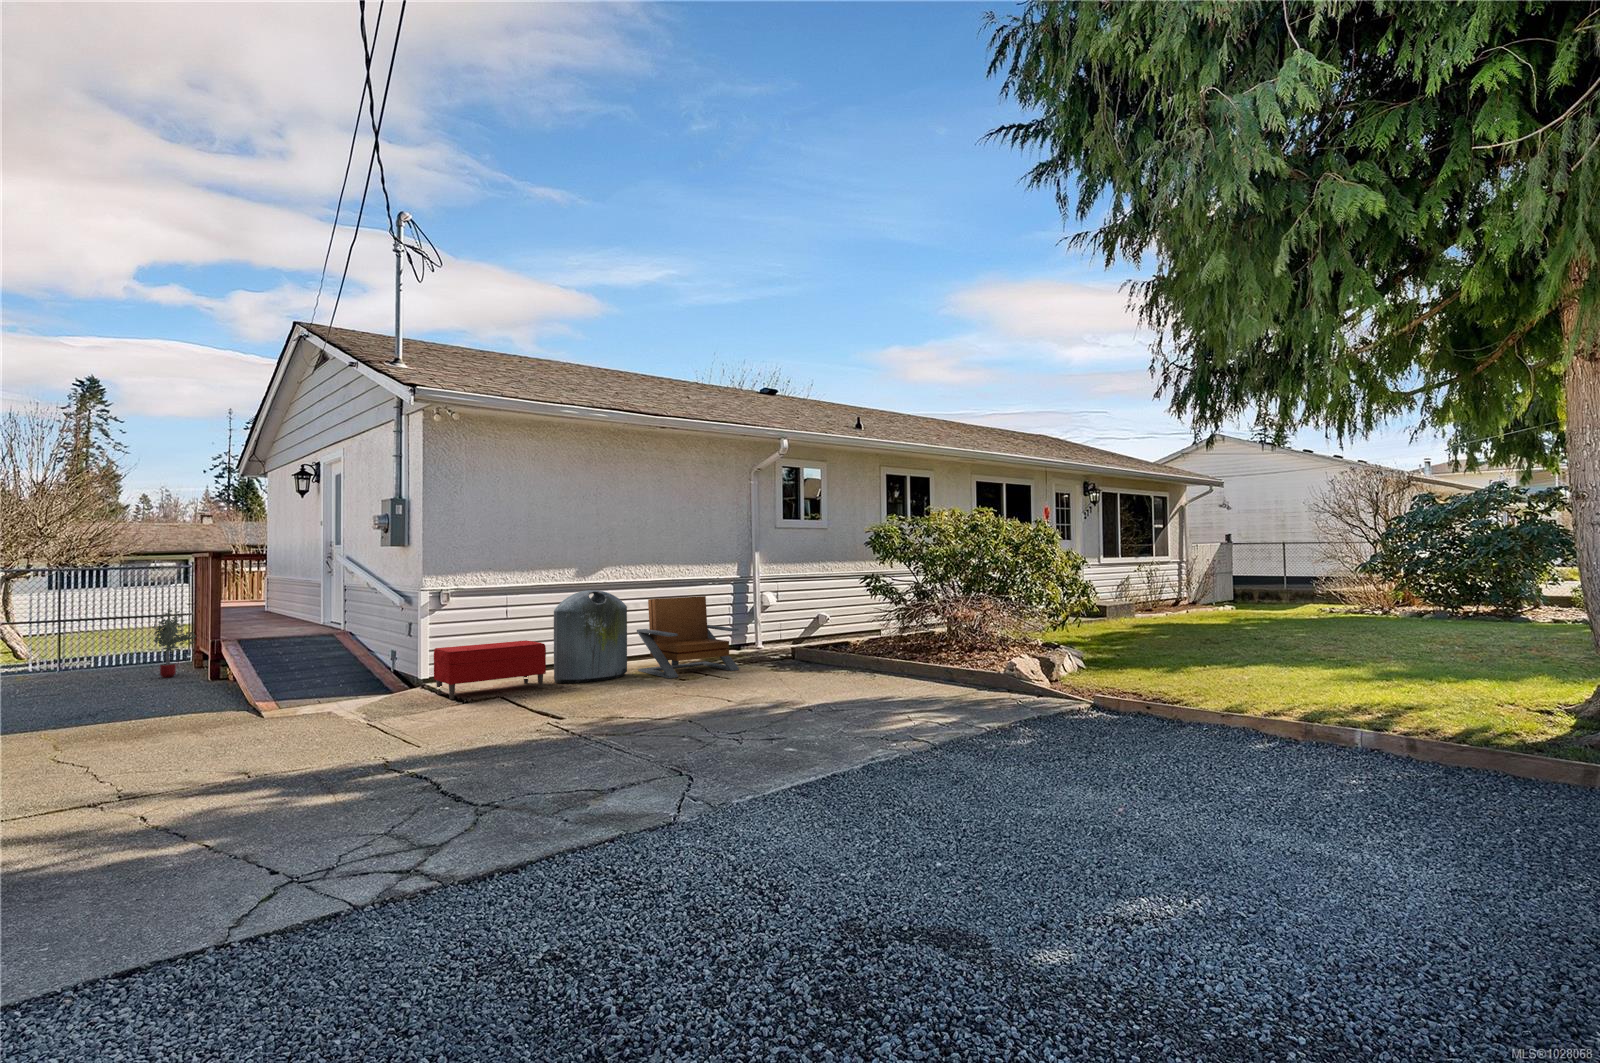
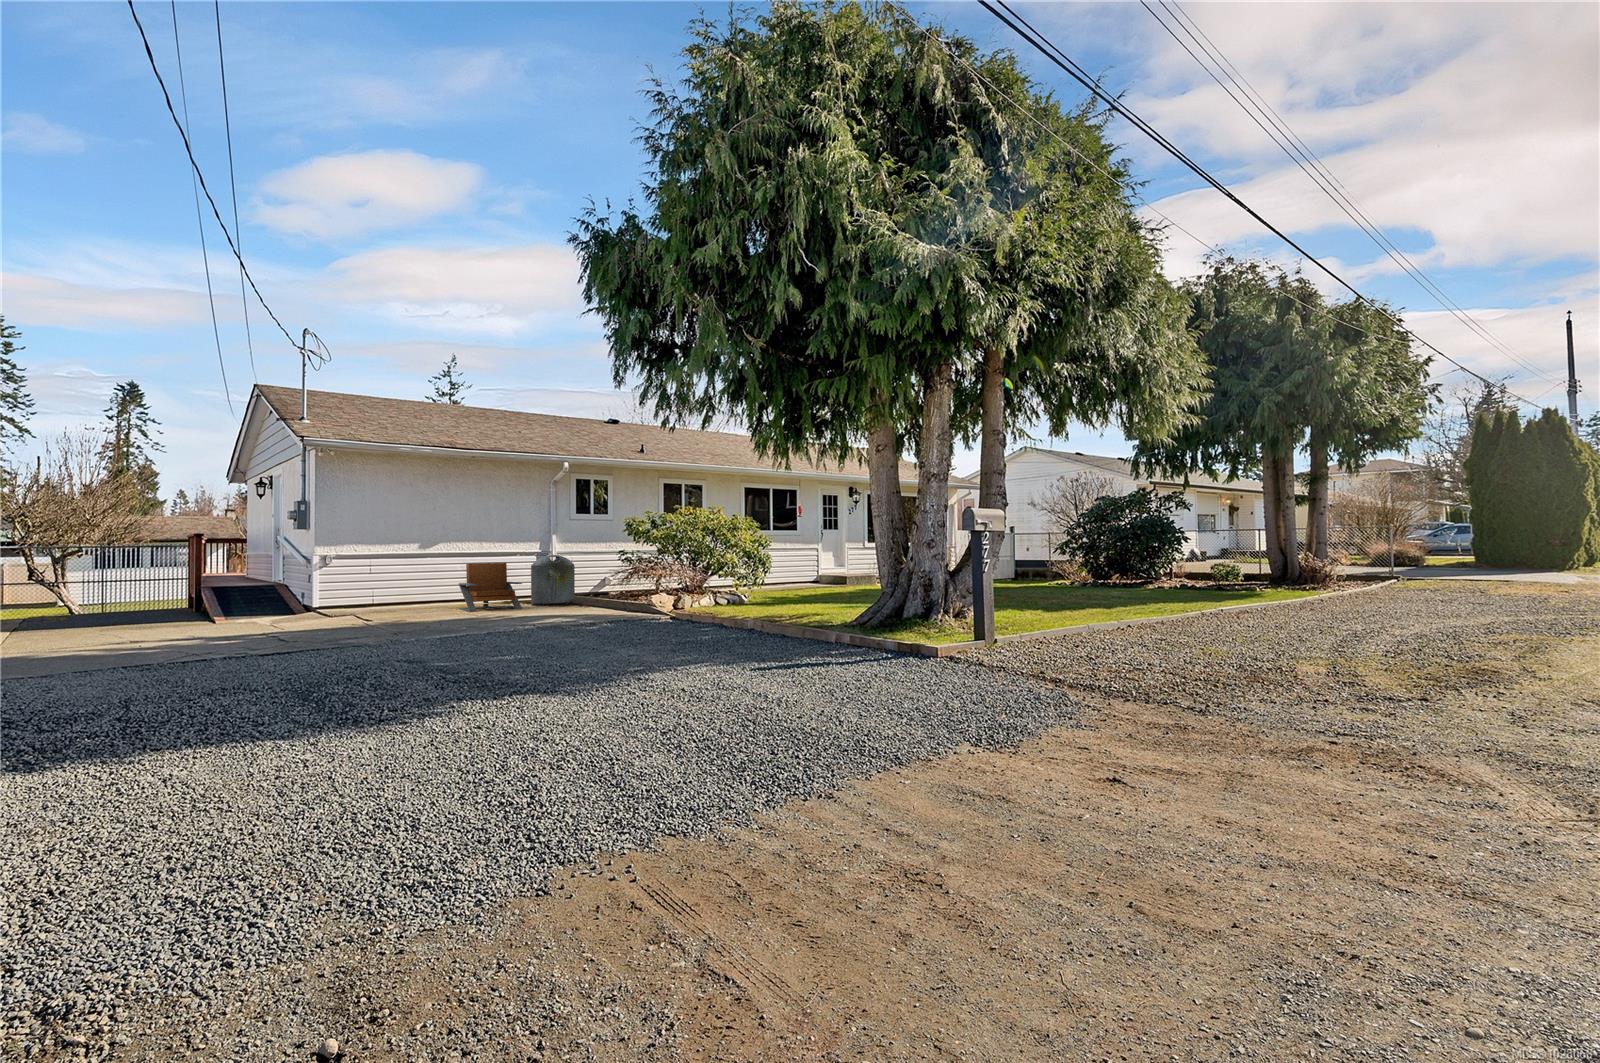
trash can: present [554,590,627,683] -> present [531,555,575,605]
potted tree: present [152,610,196,678] -> none [159,569,188,611]
bench: present [434,640,546,699] -> none [320,587,389,618]

